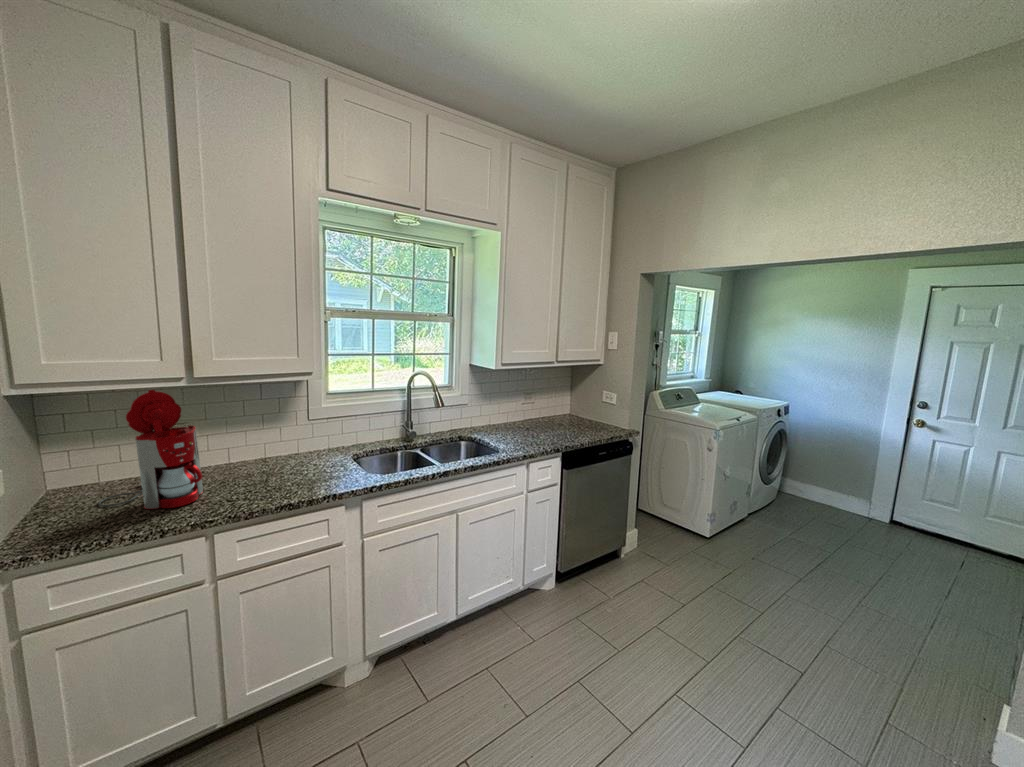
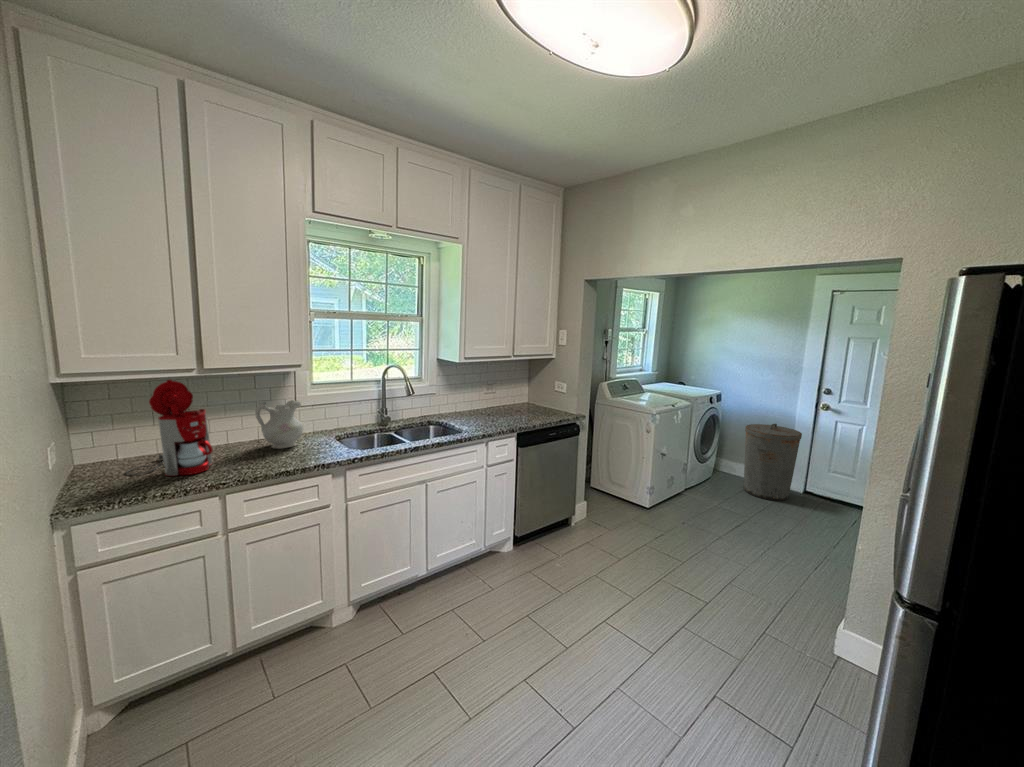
ceramic pitcher: none [258,413,314,471] -> present [255,400,303,449]
trash can: none [817,442,892,533] -> present [744,424,802,501]

